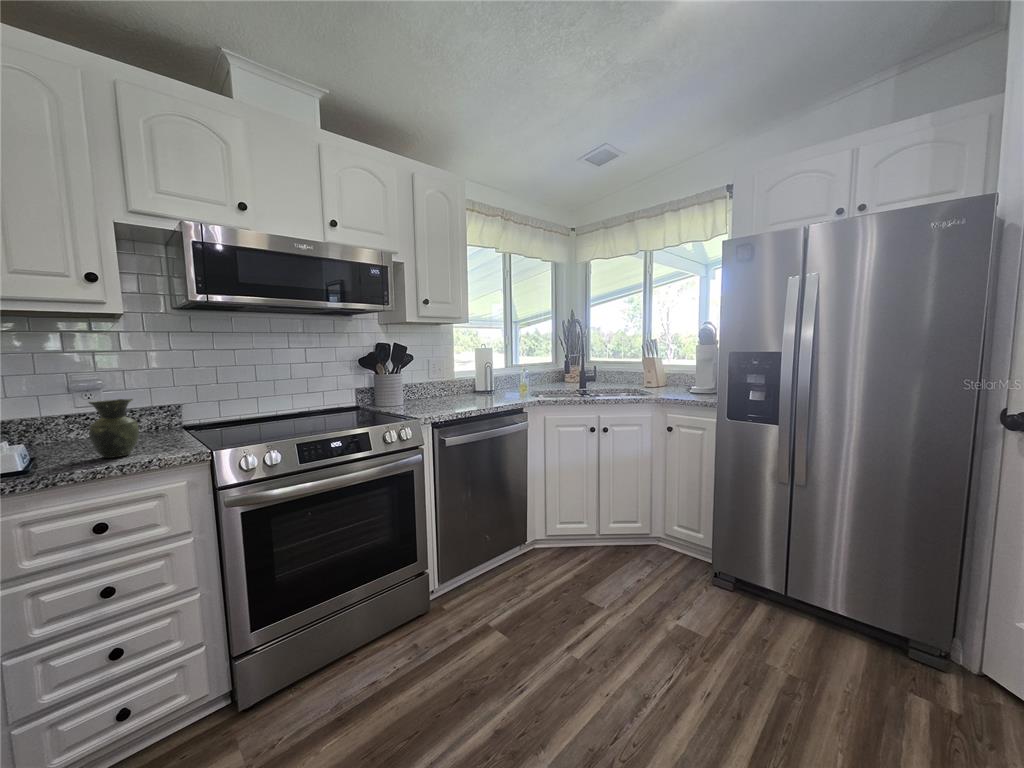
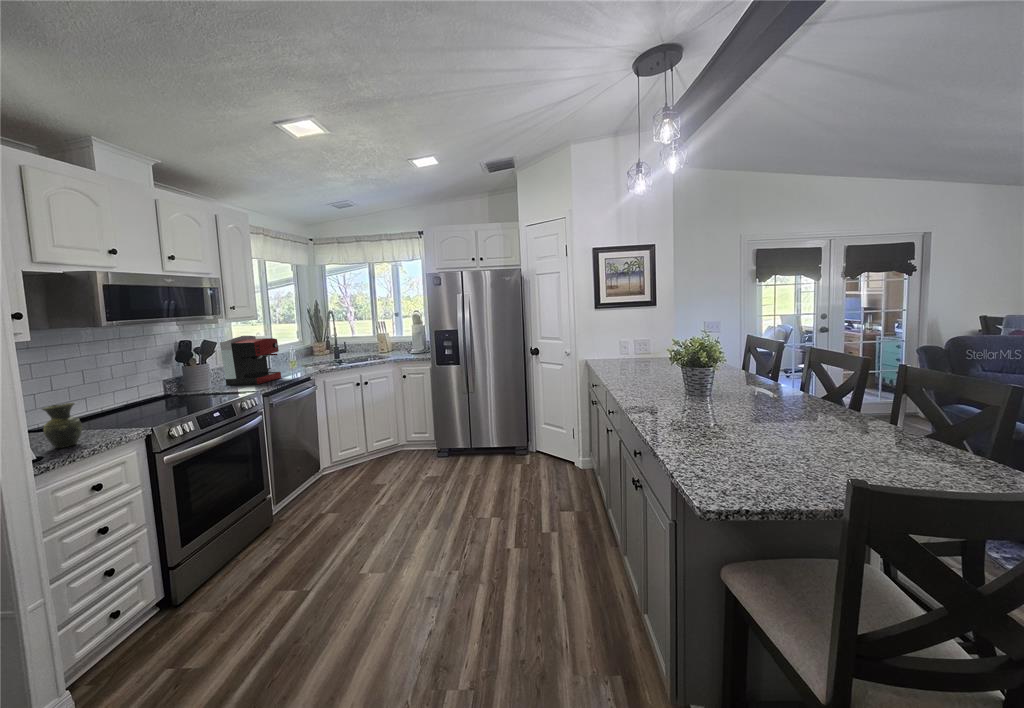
coffee maker: none [420,343,485,409] -> present [220,336,281,385]

